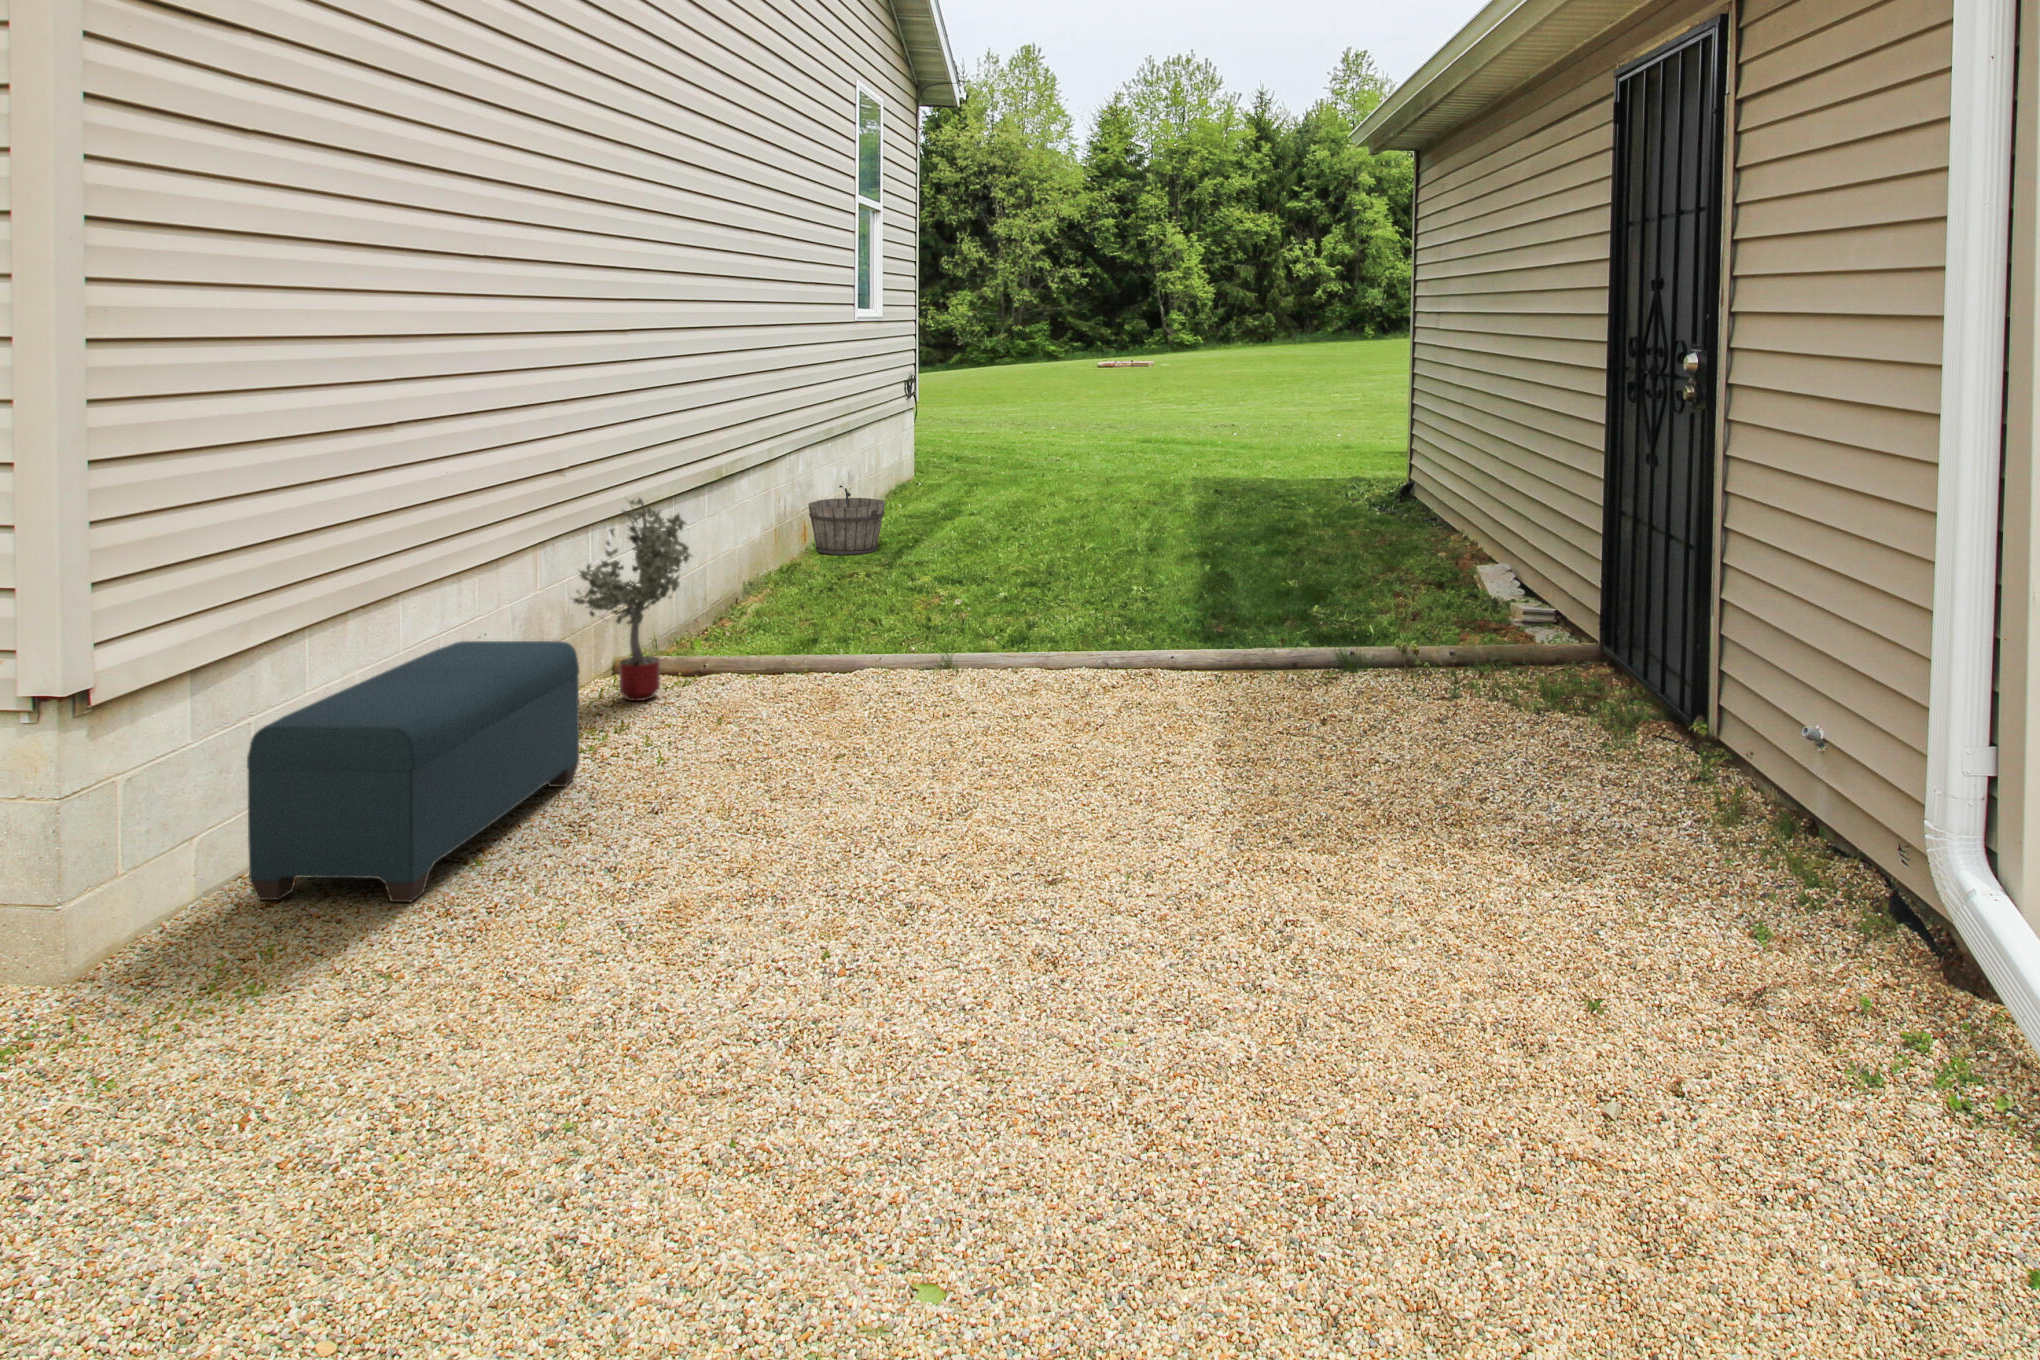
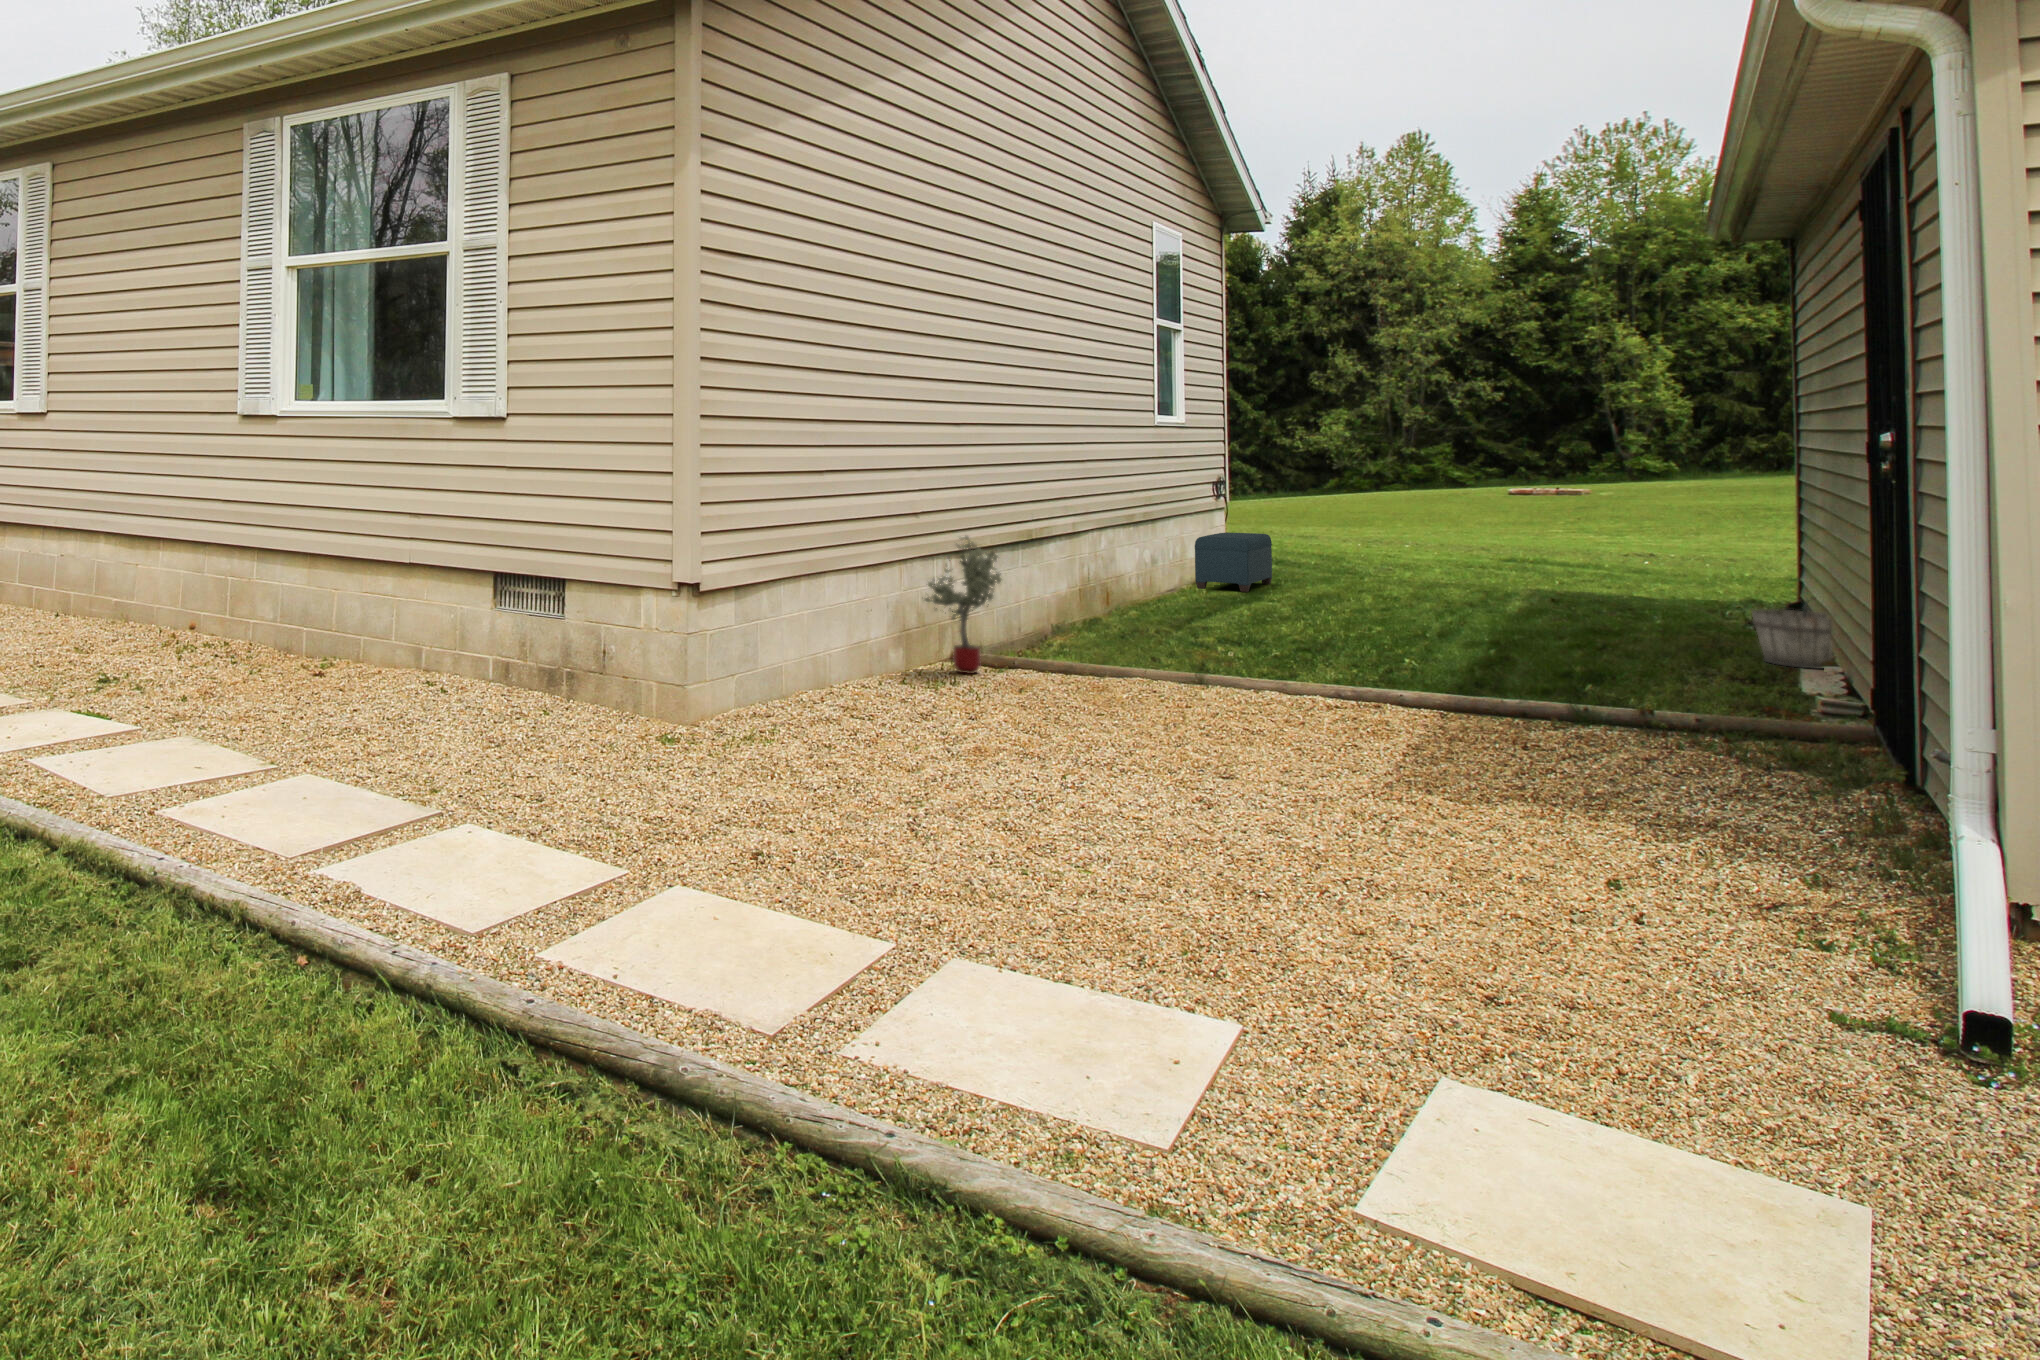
wooden bucket: present [808,485,885,555] -> present [1752,602,1833,669]
bench: present [247,641,580,902] -> present [1195,532,1272,592]

